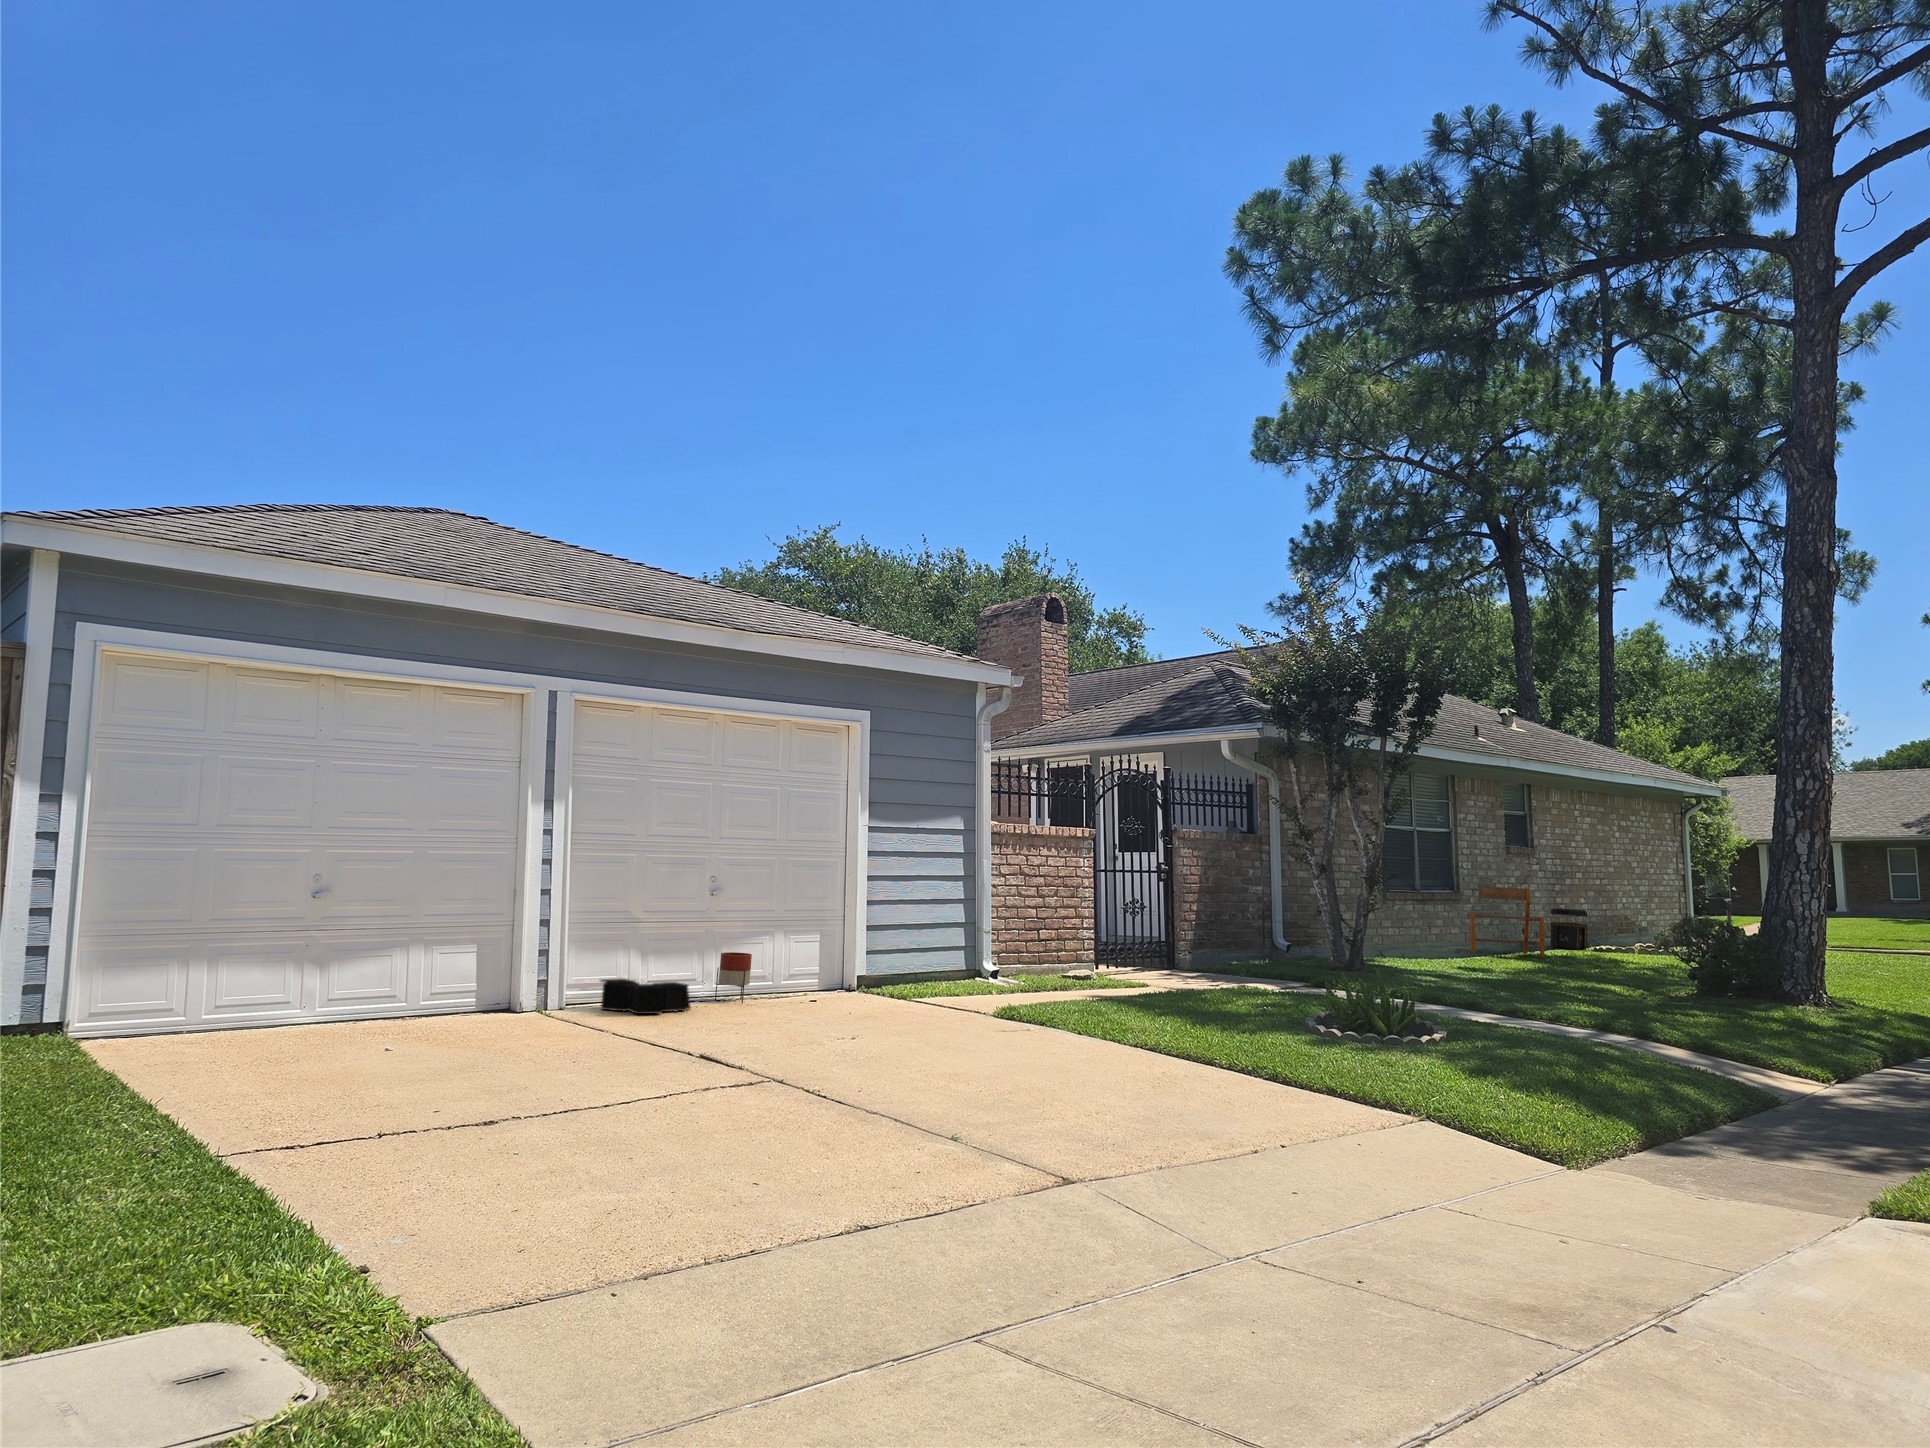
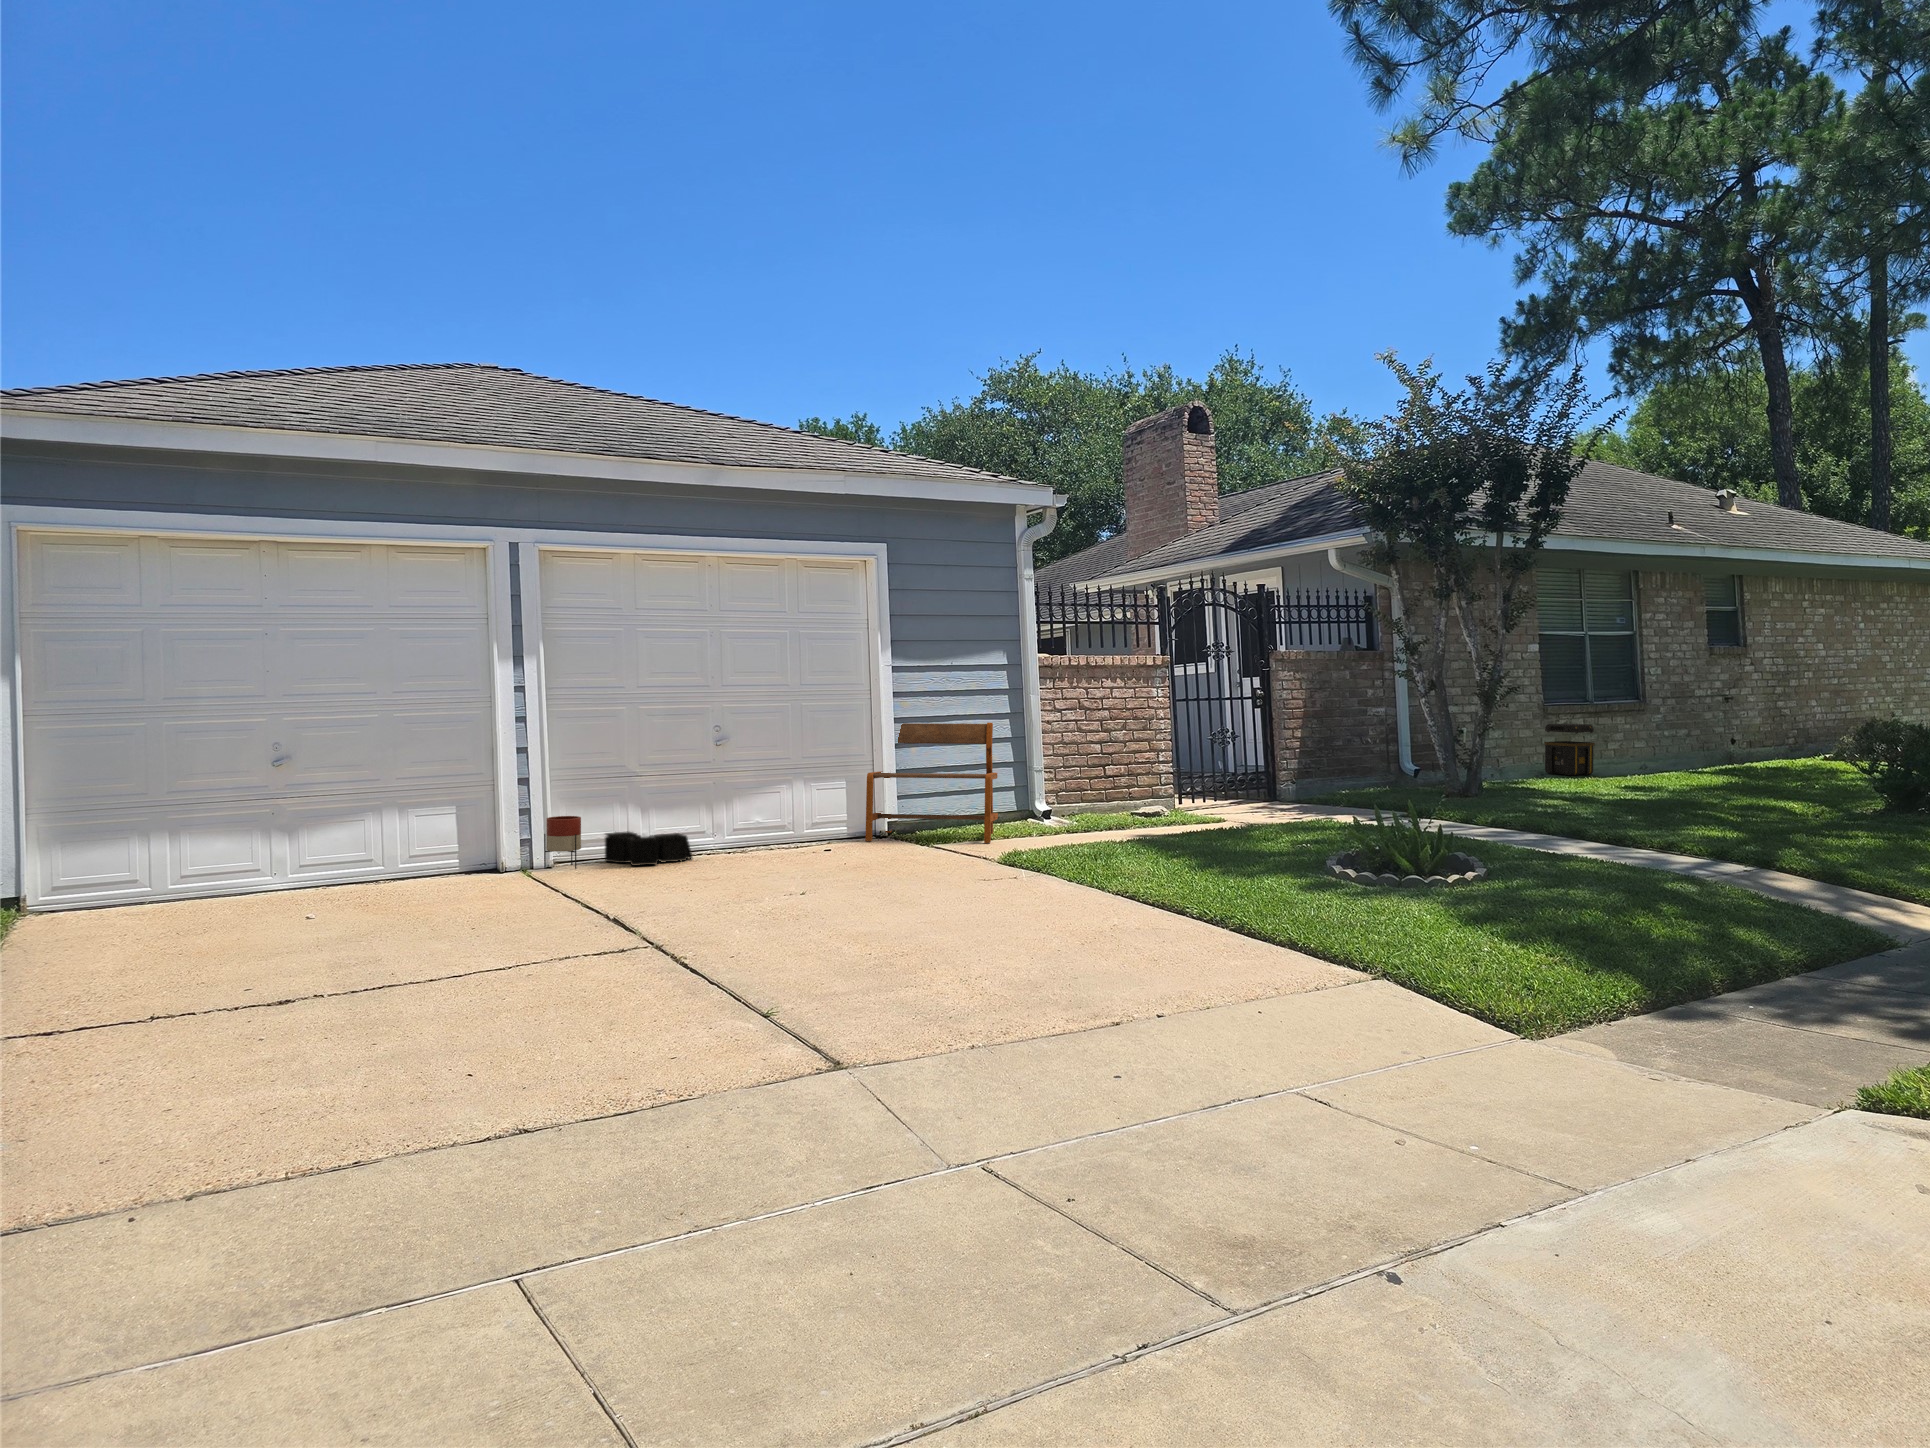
bench: present [1462,886,1545,957] -> present [865,723,998,843]
toolbox: present [1550,908,1588,950] -> present [1544,723,1595,776]
planter: present [715,952,752,1003] -> present [544,816,581,869]

